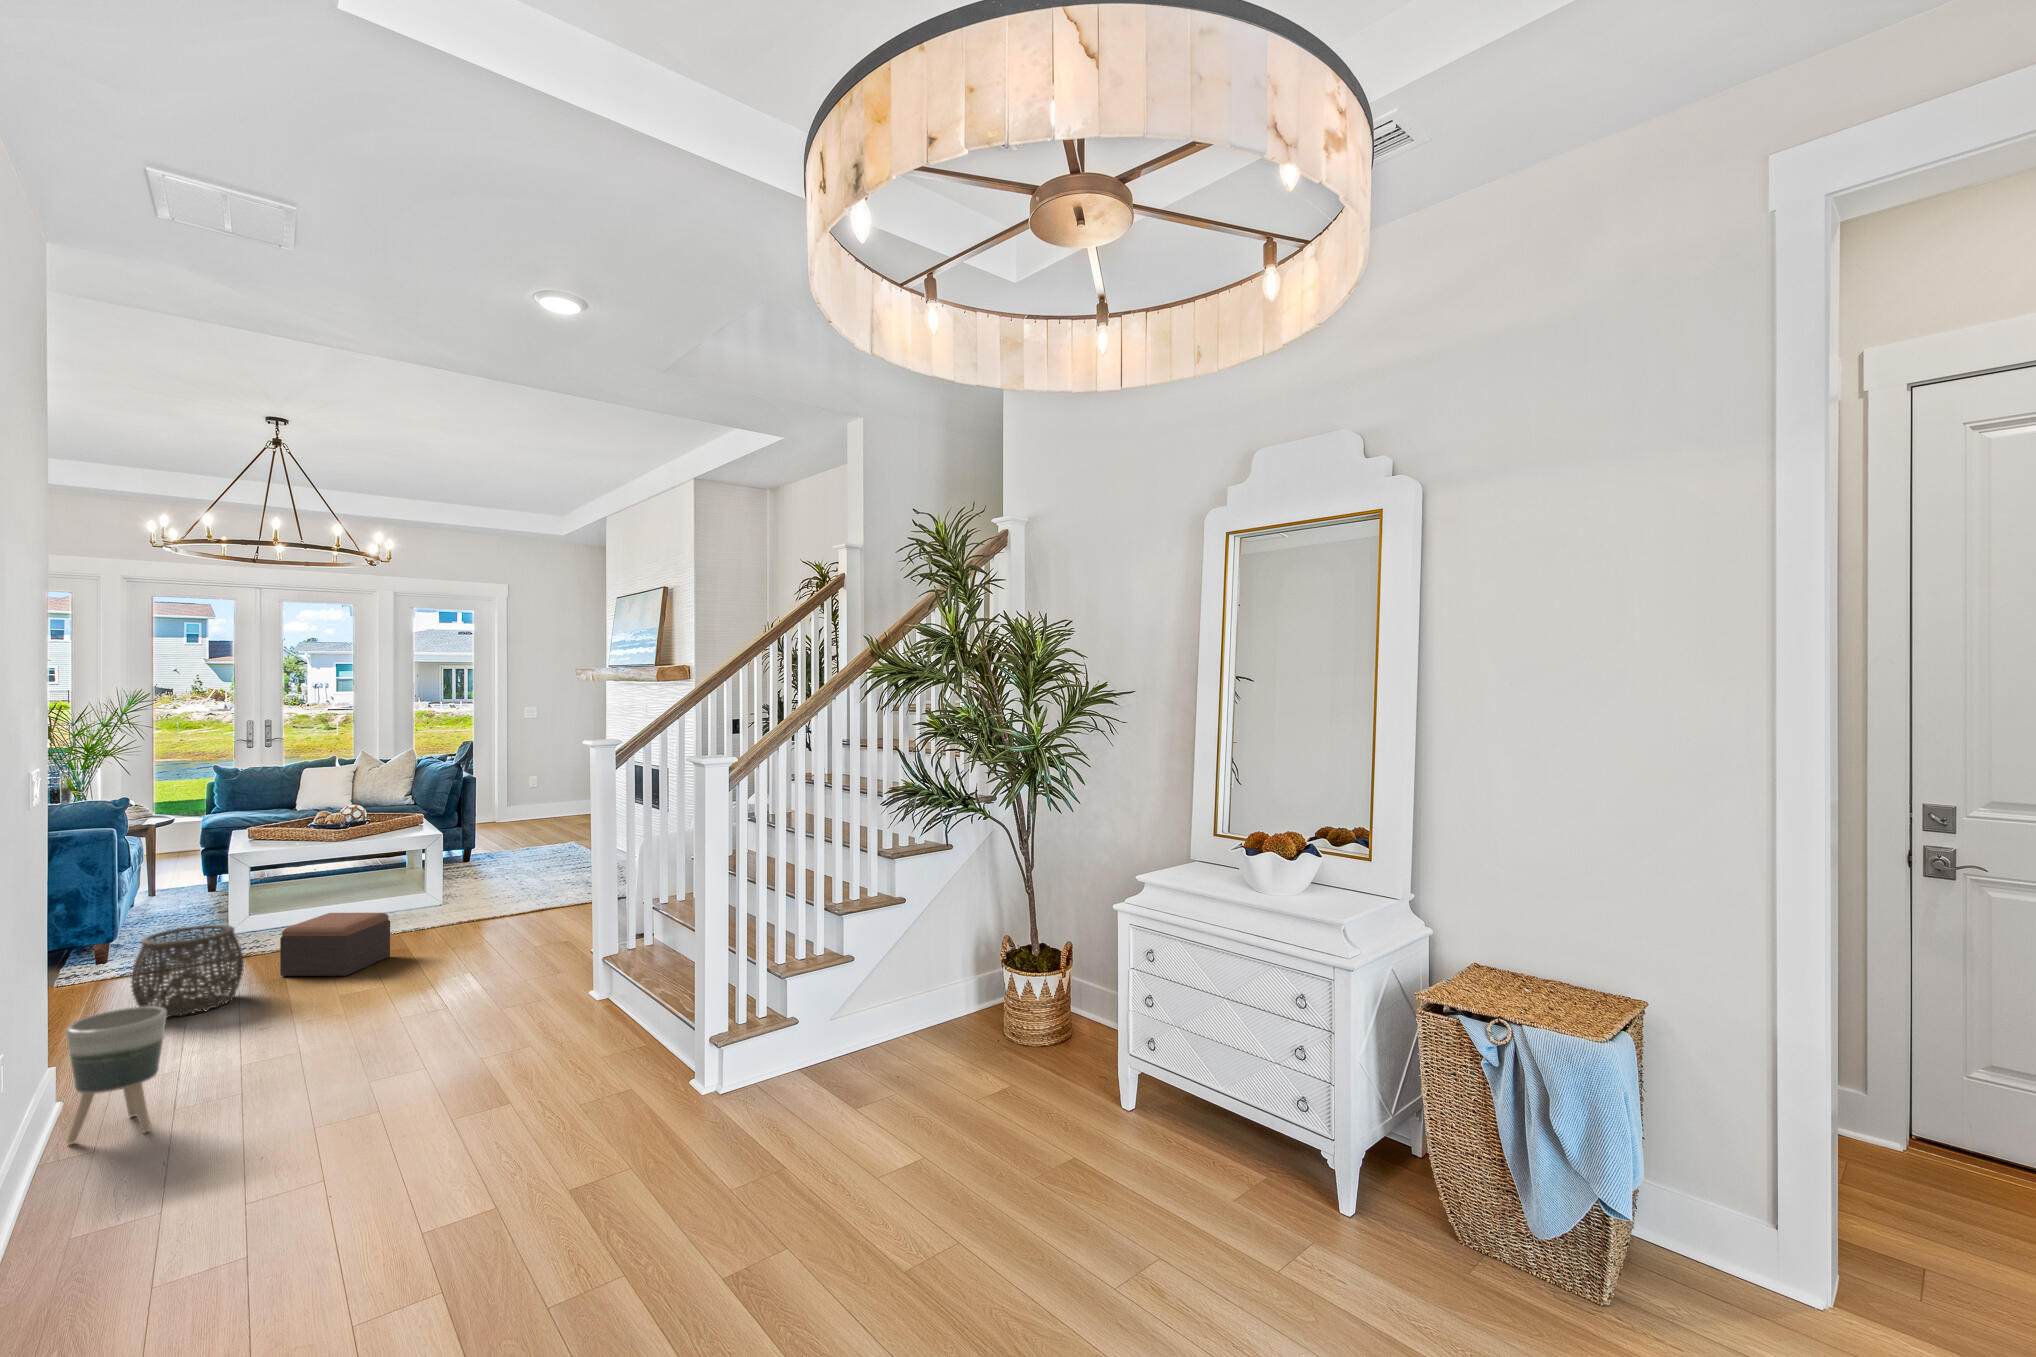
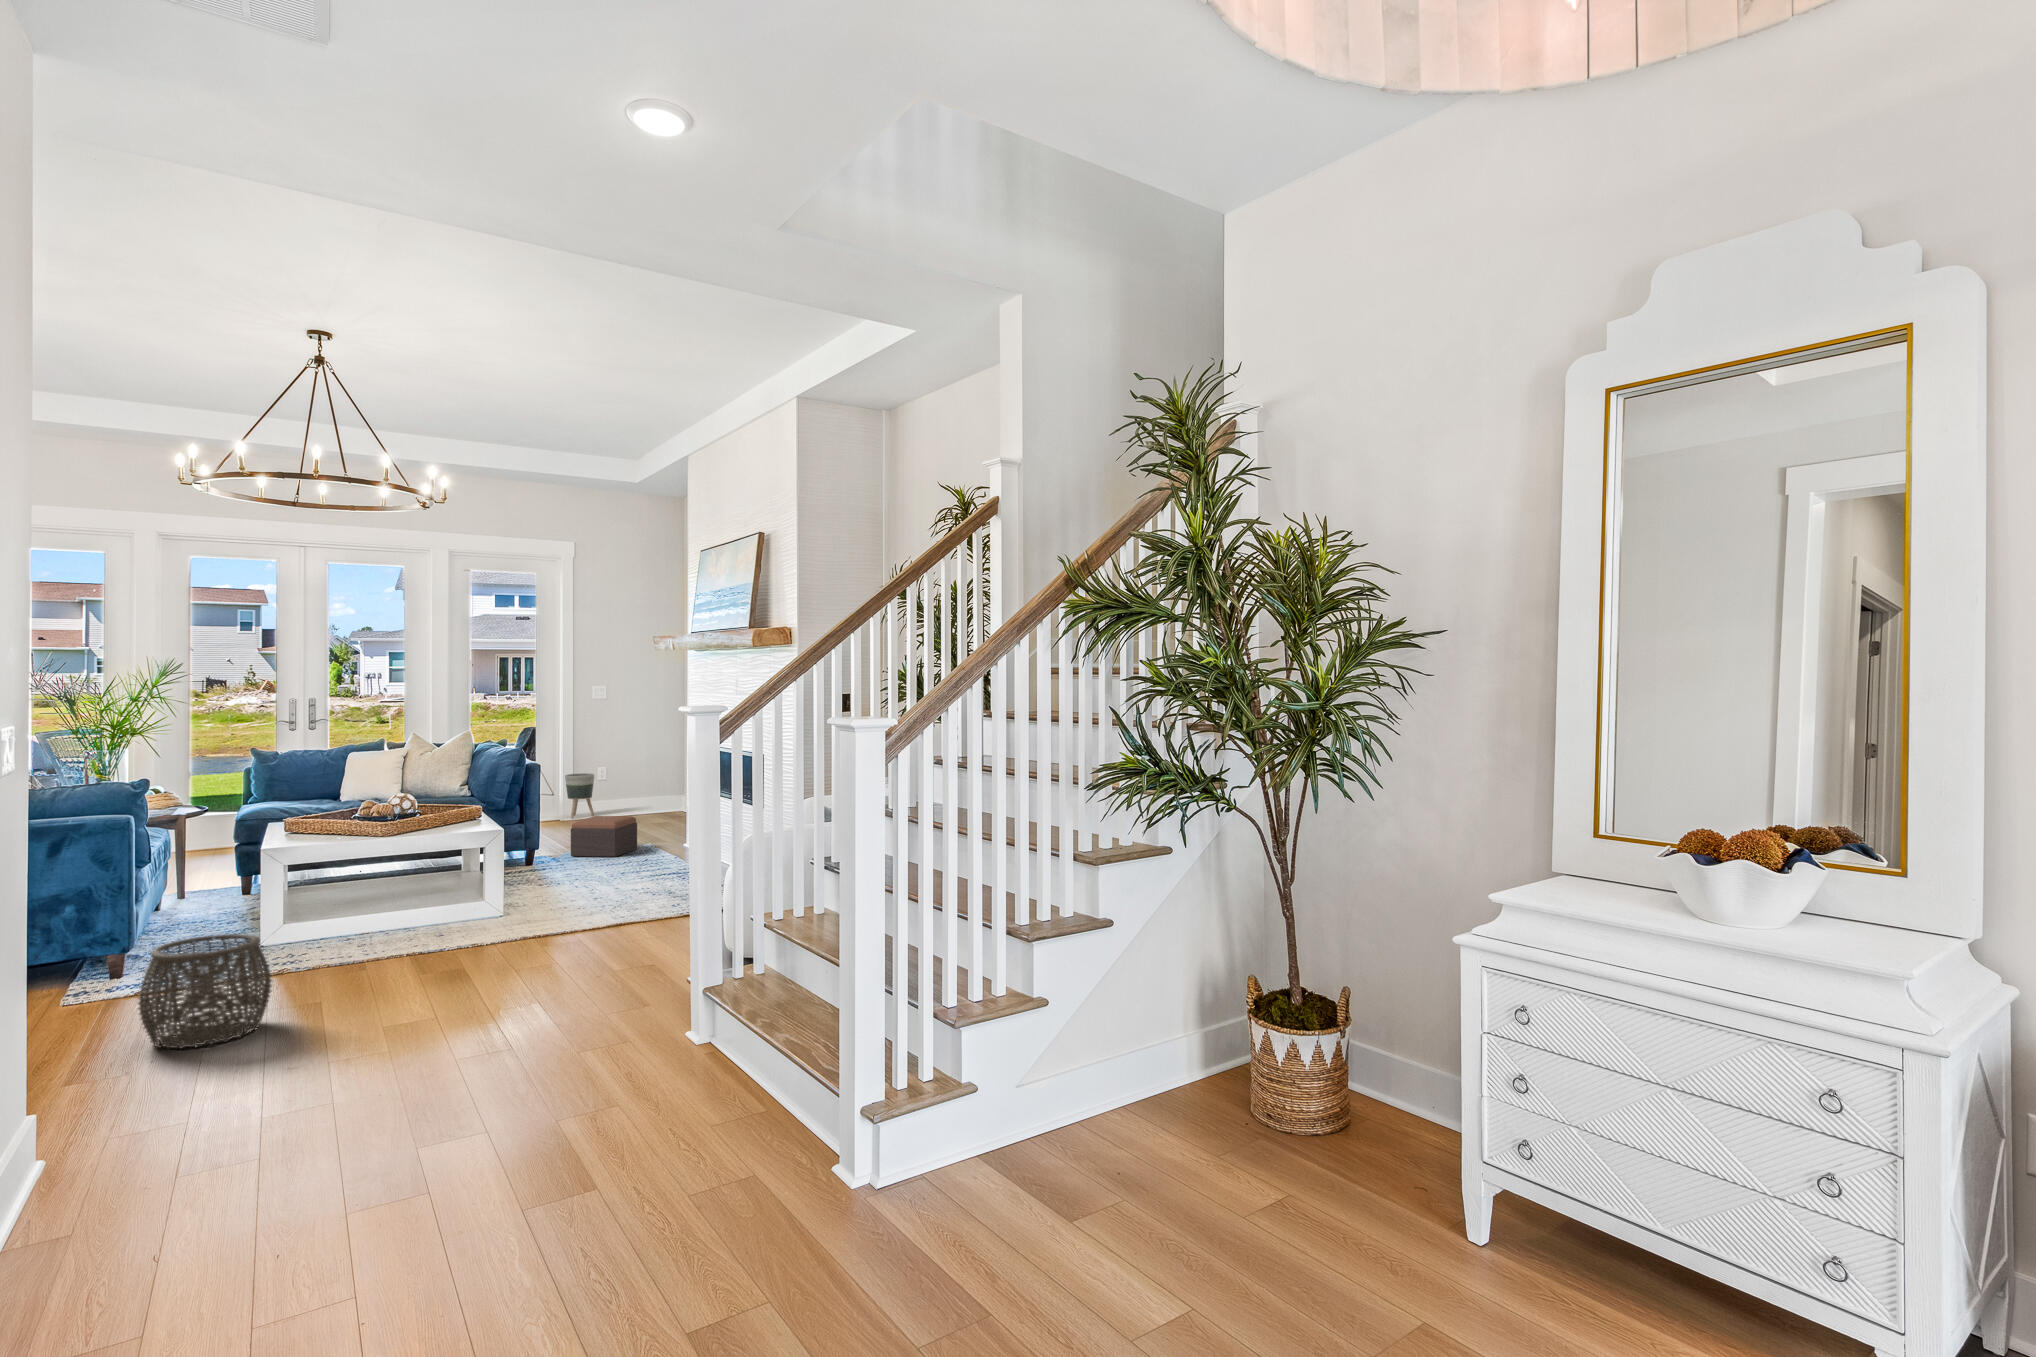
footstool: present [280,913,390,976] -> present [571,816,637,857]
planter: present [66,1006,167,1143] -> present [565,773,594,818]

